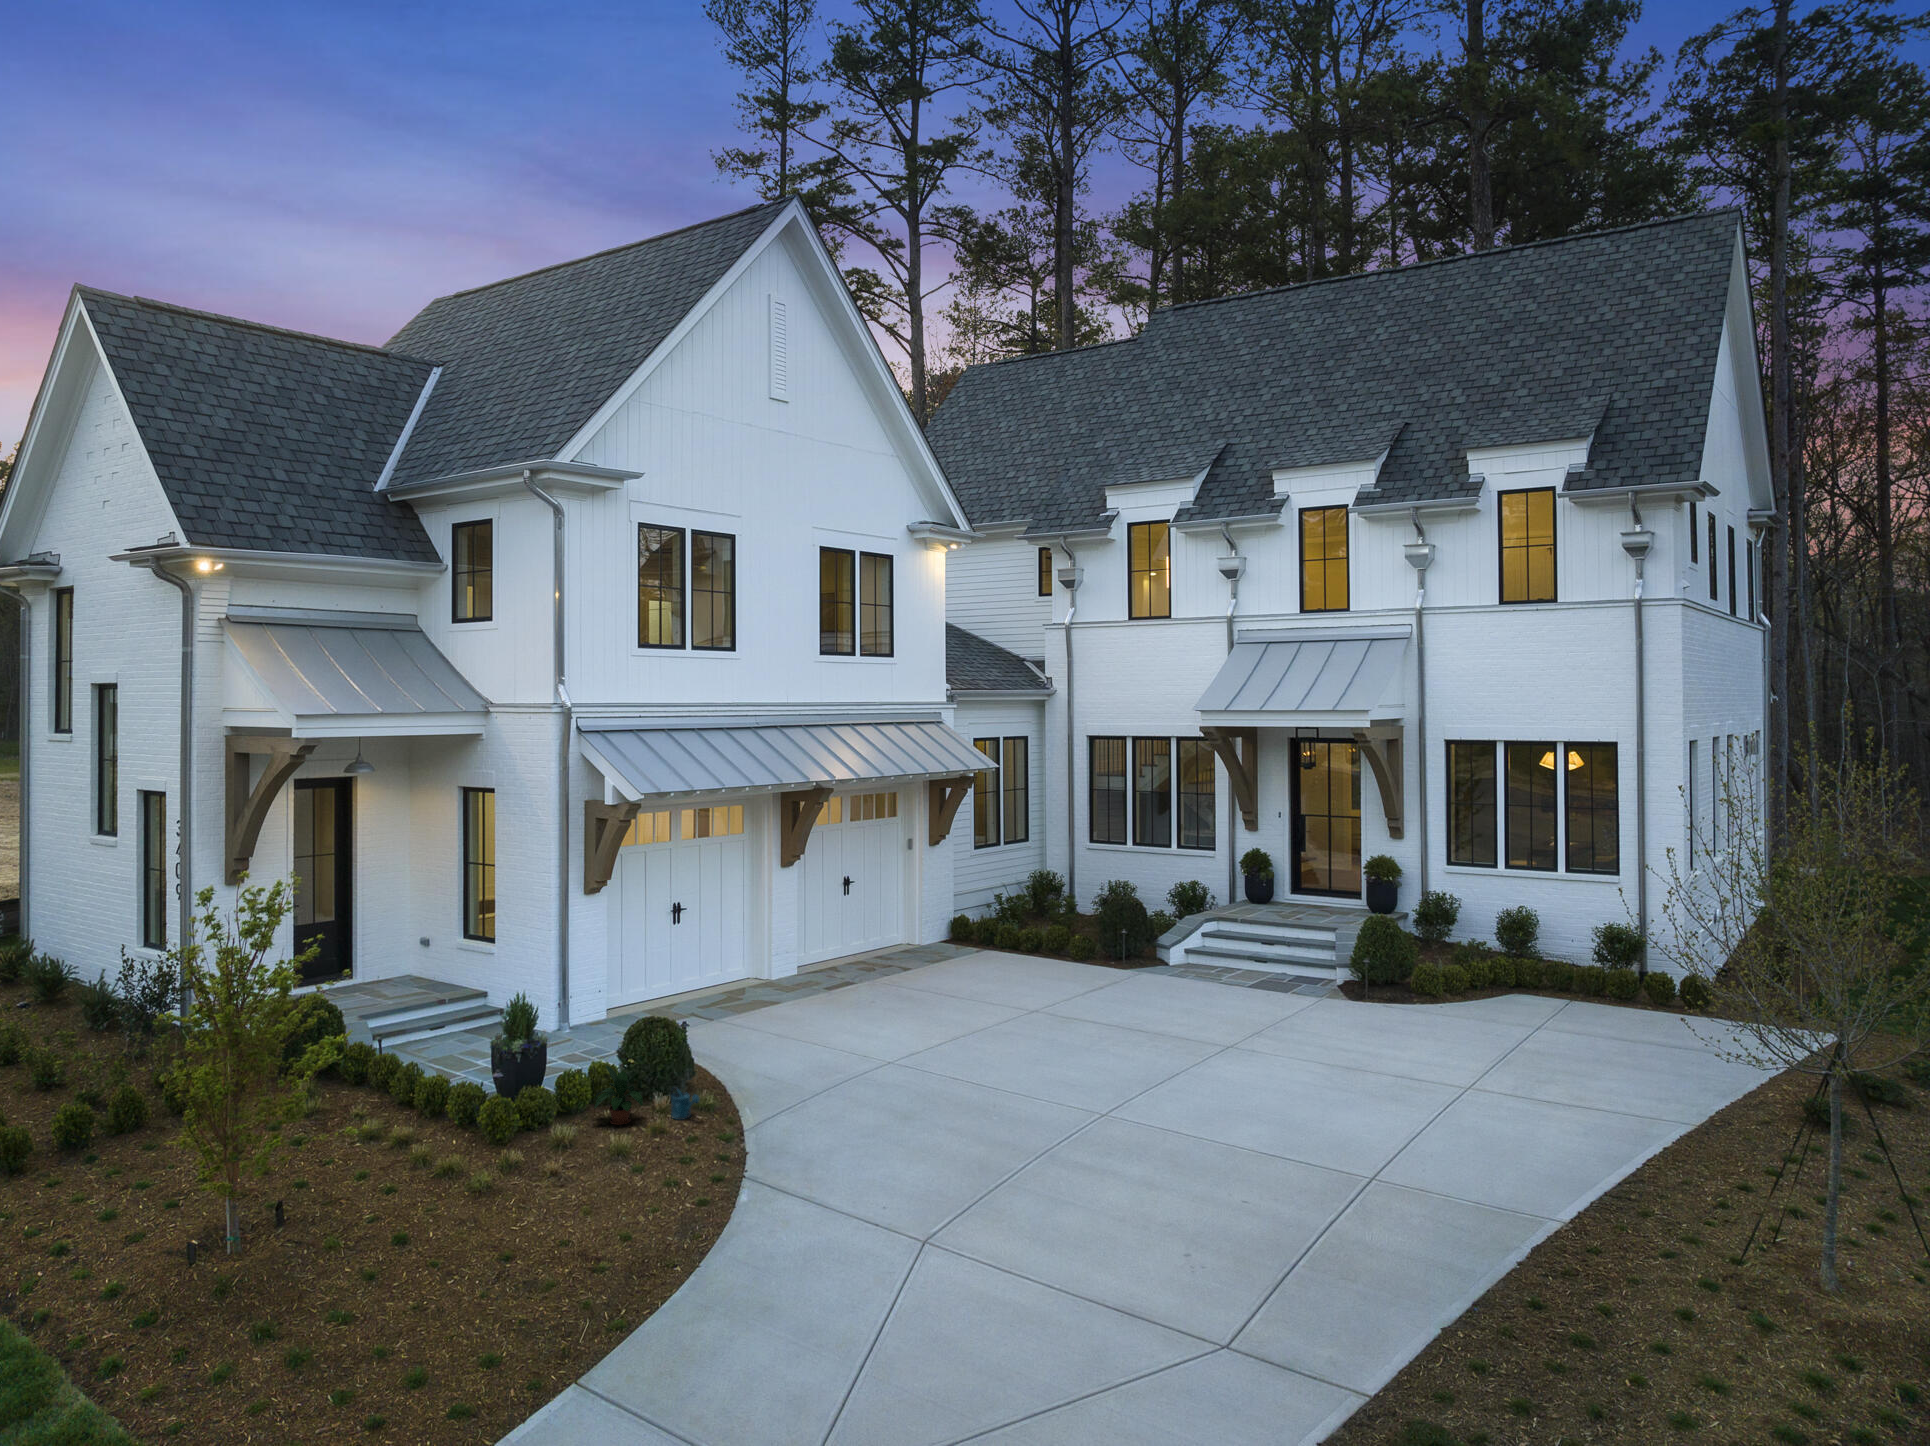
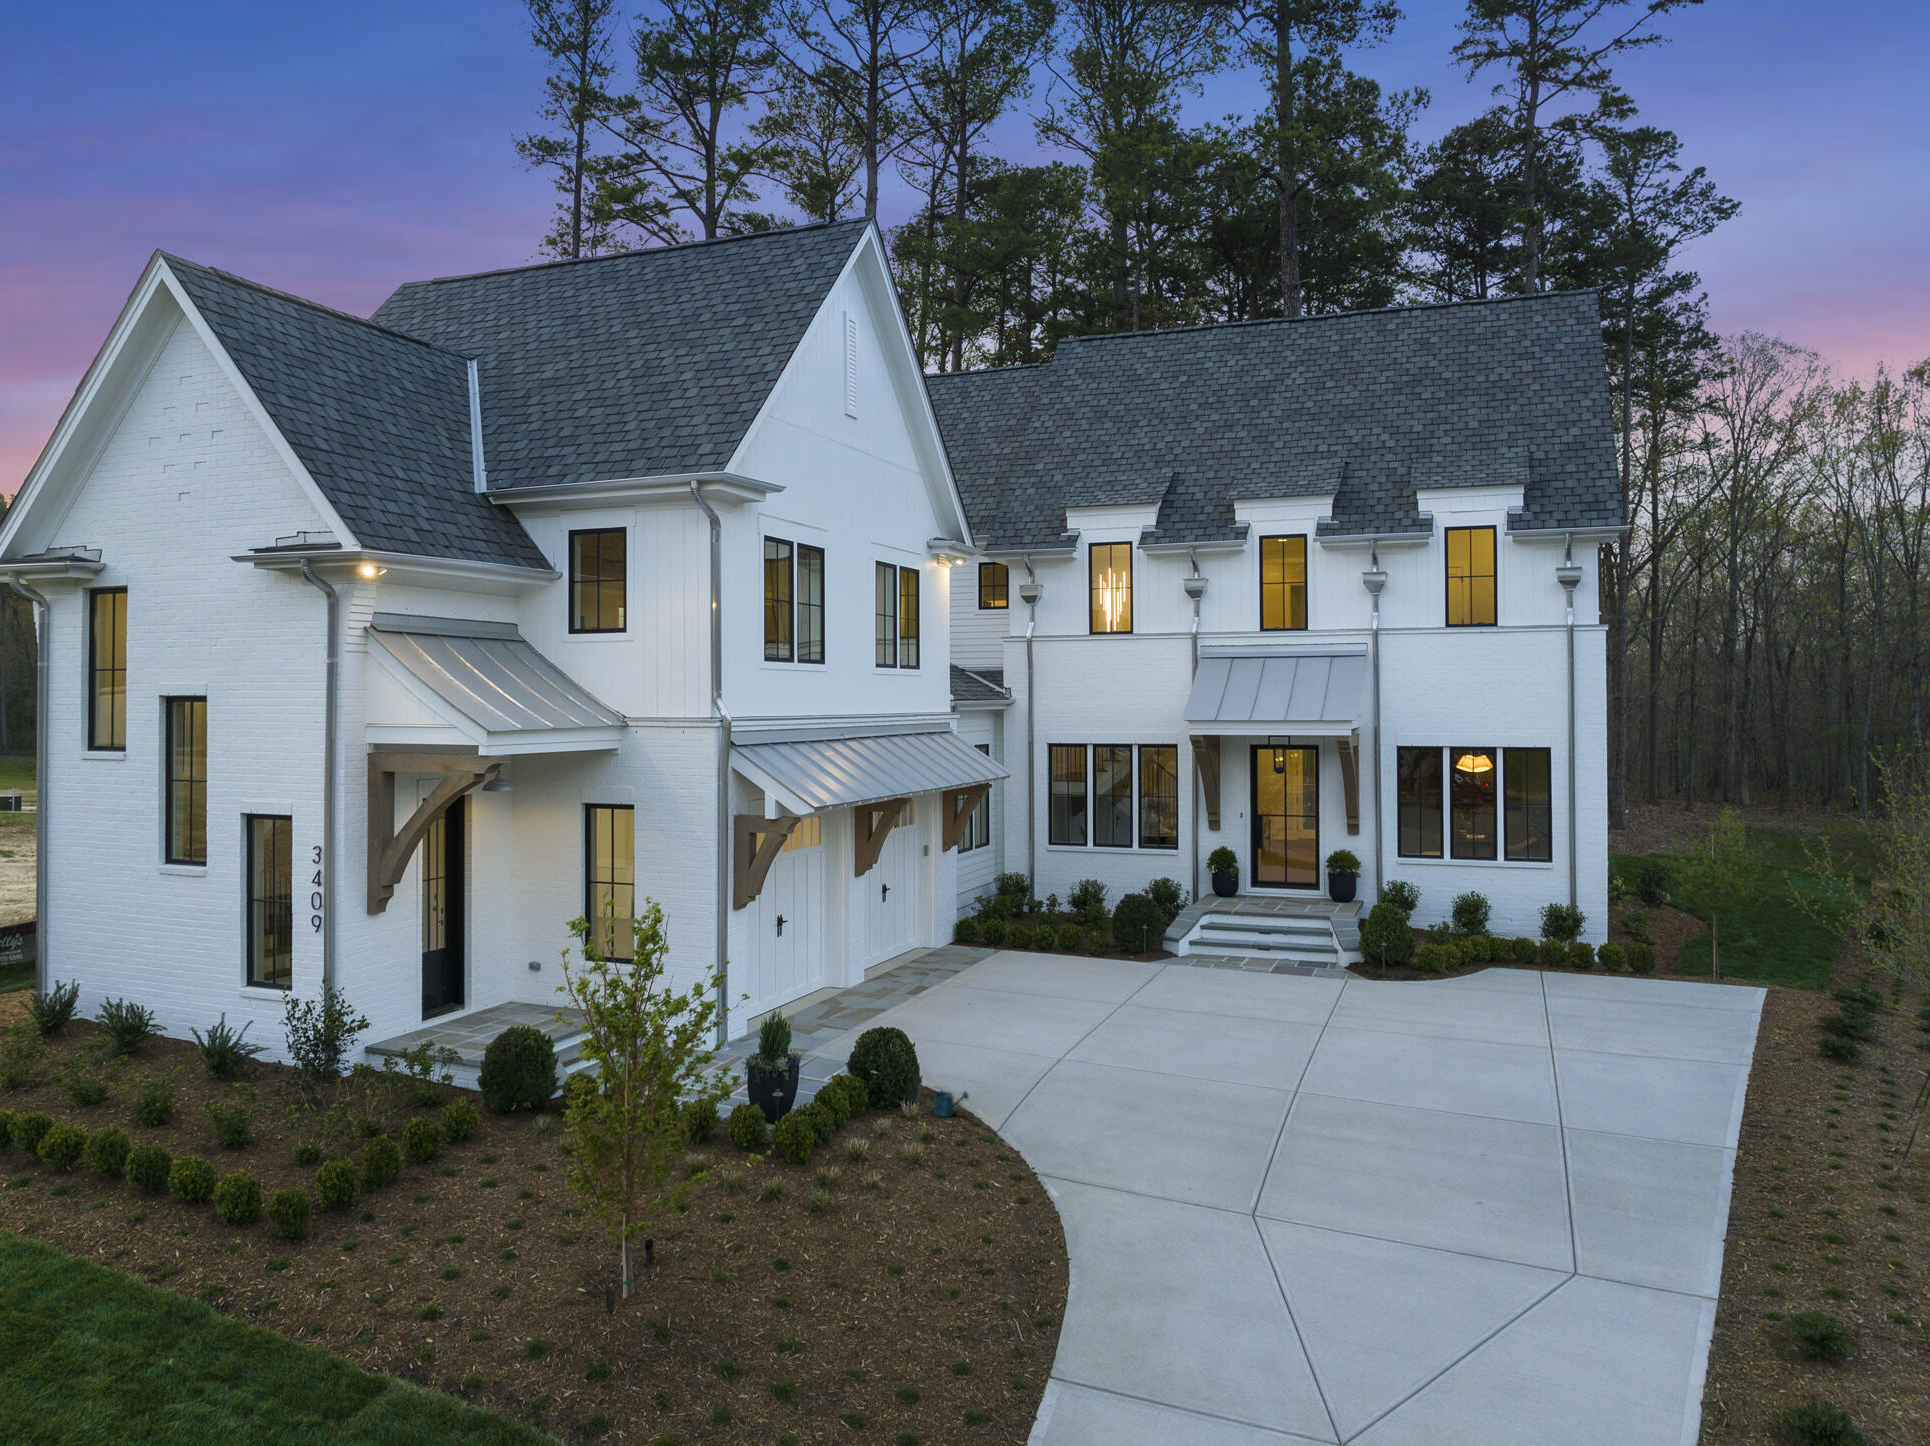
potted plant: present [594,1066,643,1125] -> none [867,1070,920,1126]

